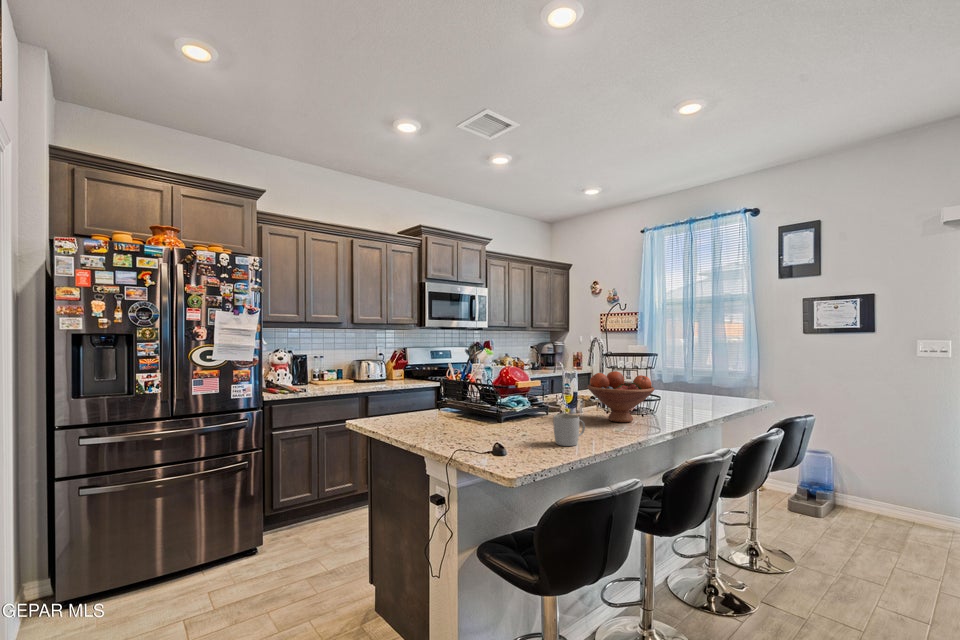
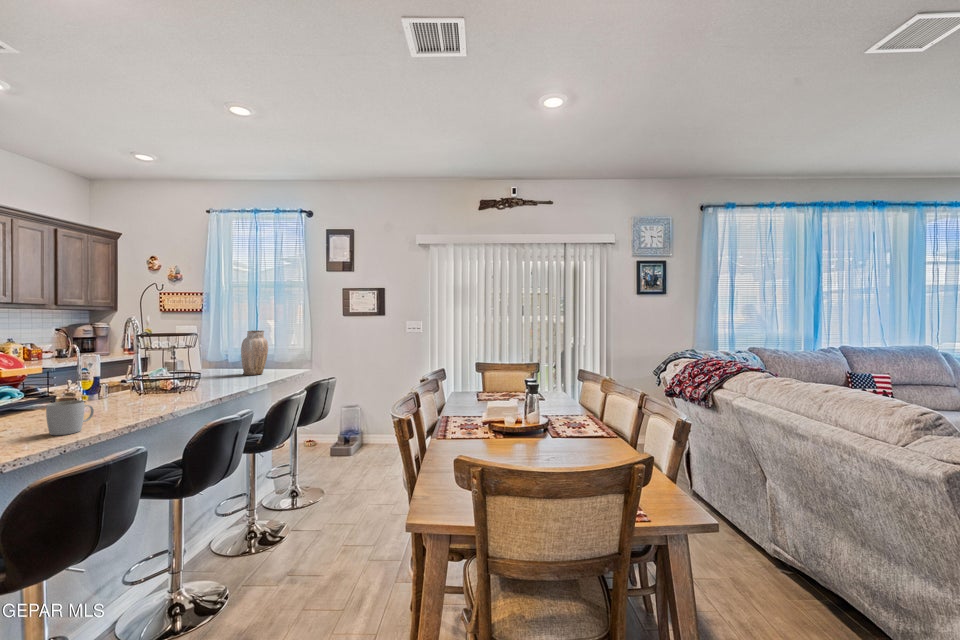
vase: none [692,351,722,403] -> present [241,330,268,375]
fruit bowl: present [587,371,655,422] -> none [110,352,191,403]

